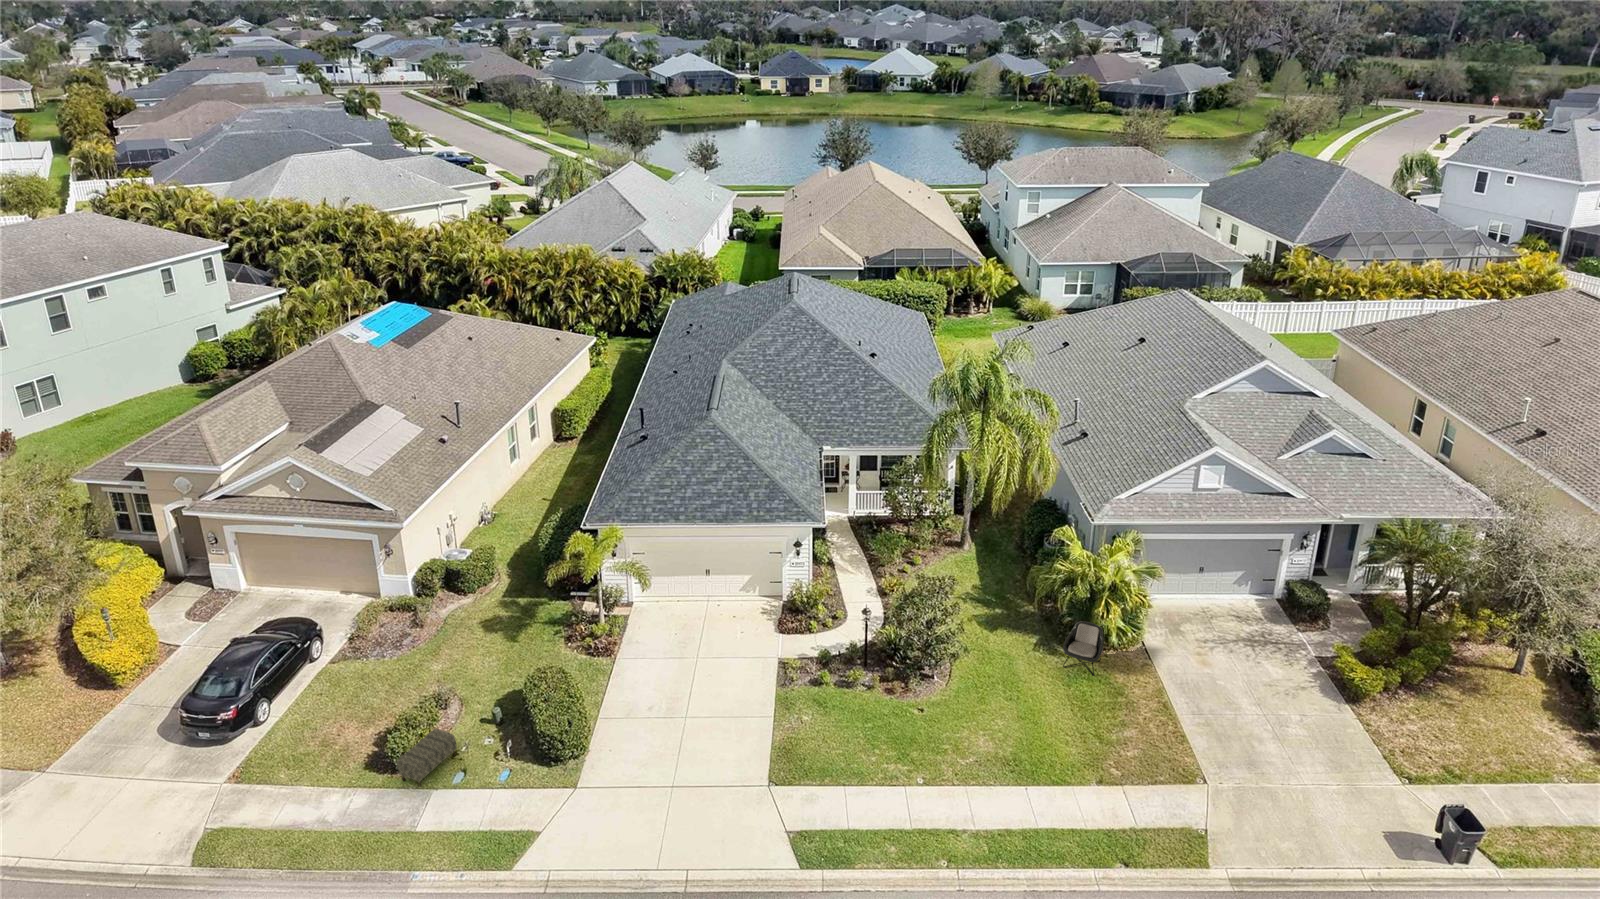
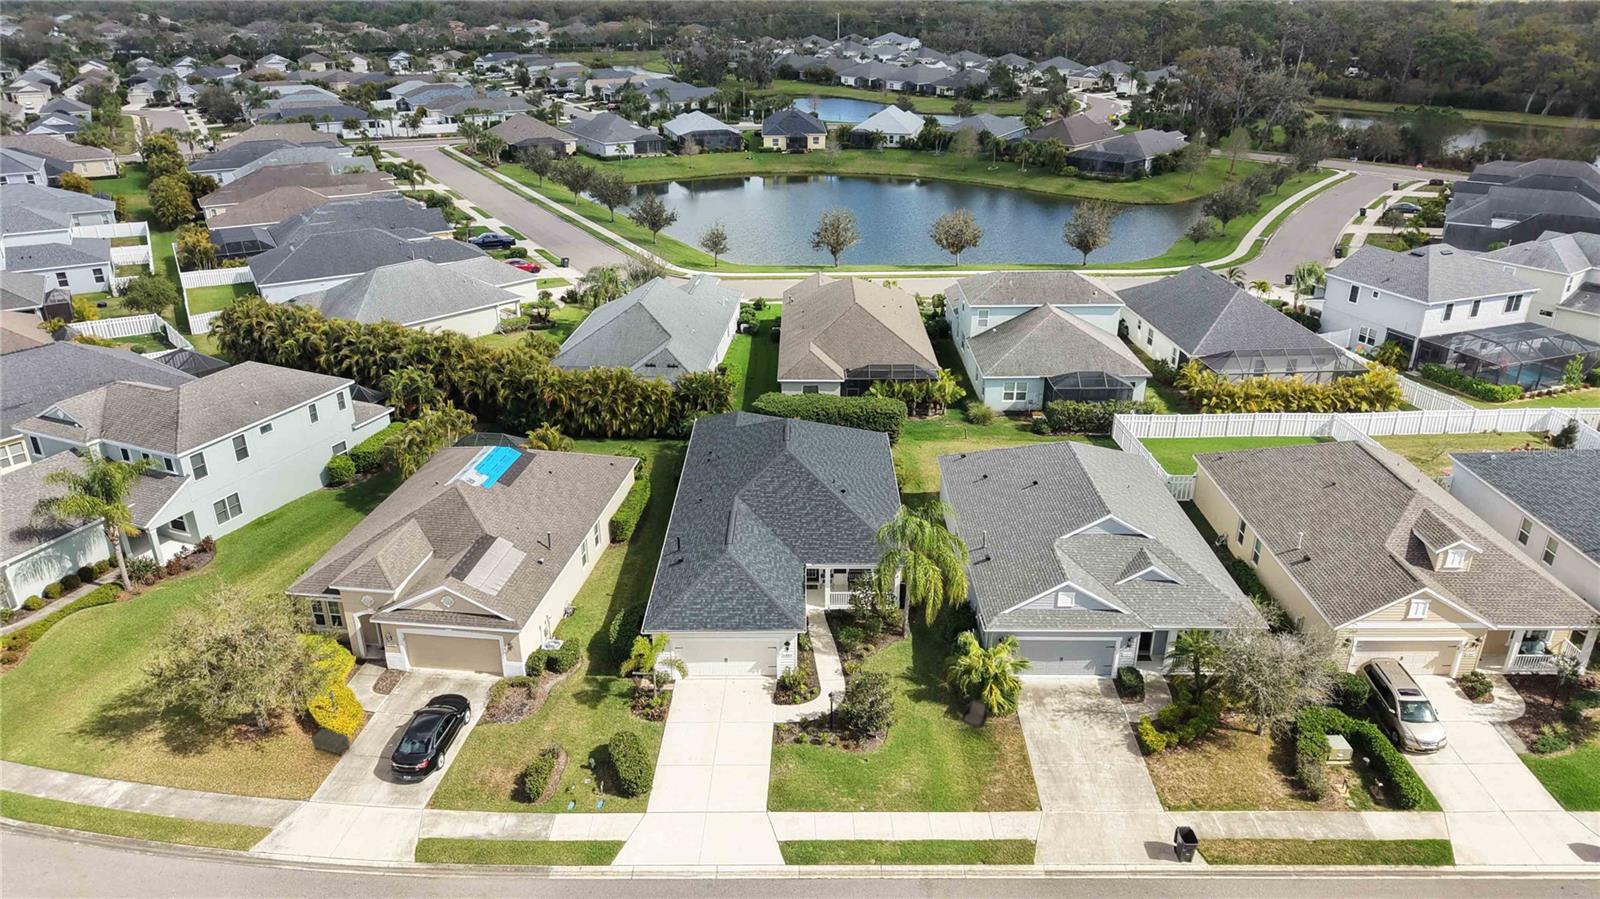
bench: present [397,729,457,787] -> present [312,729,349,755]

